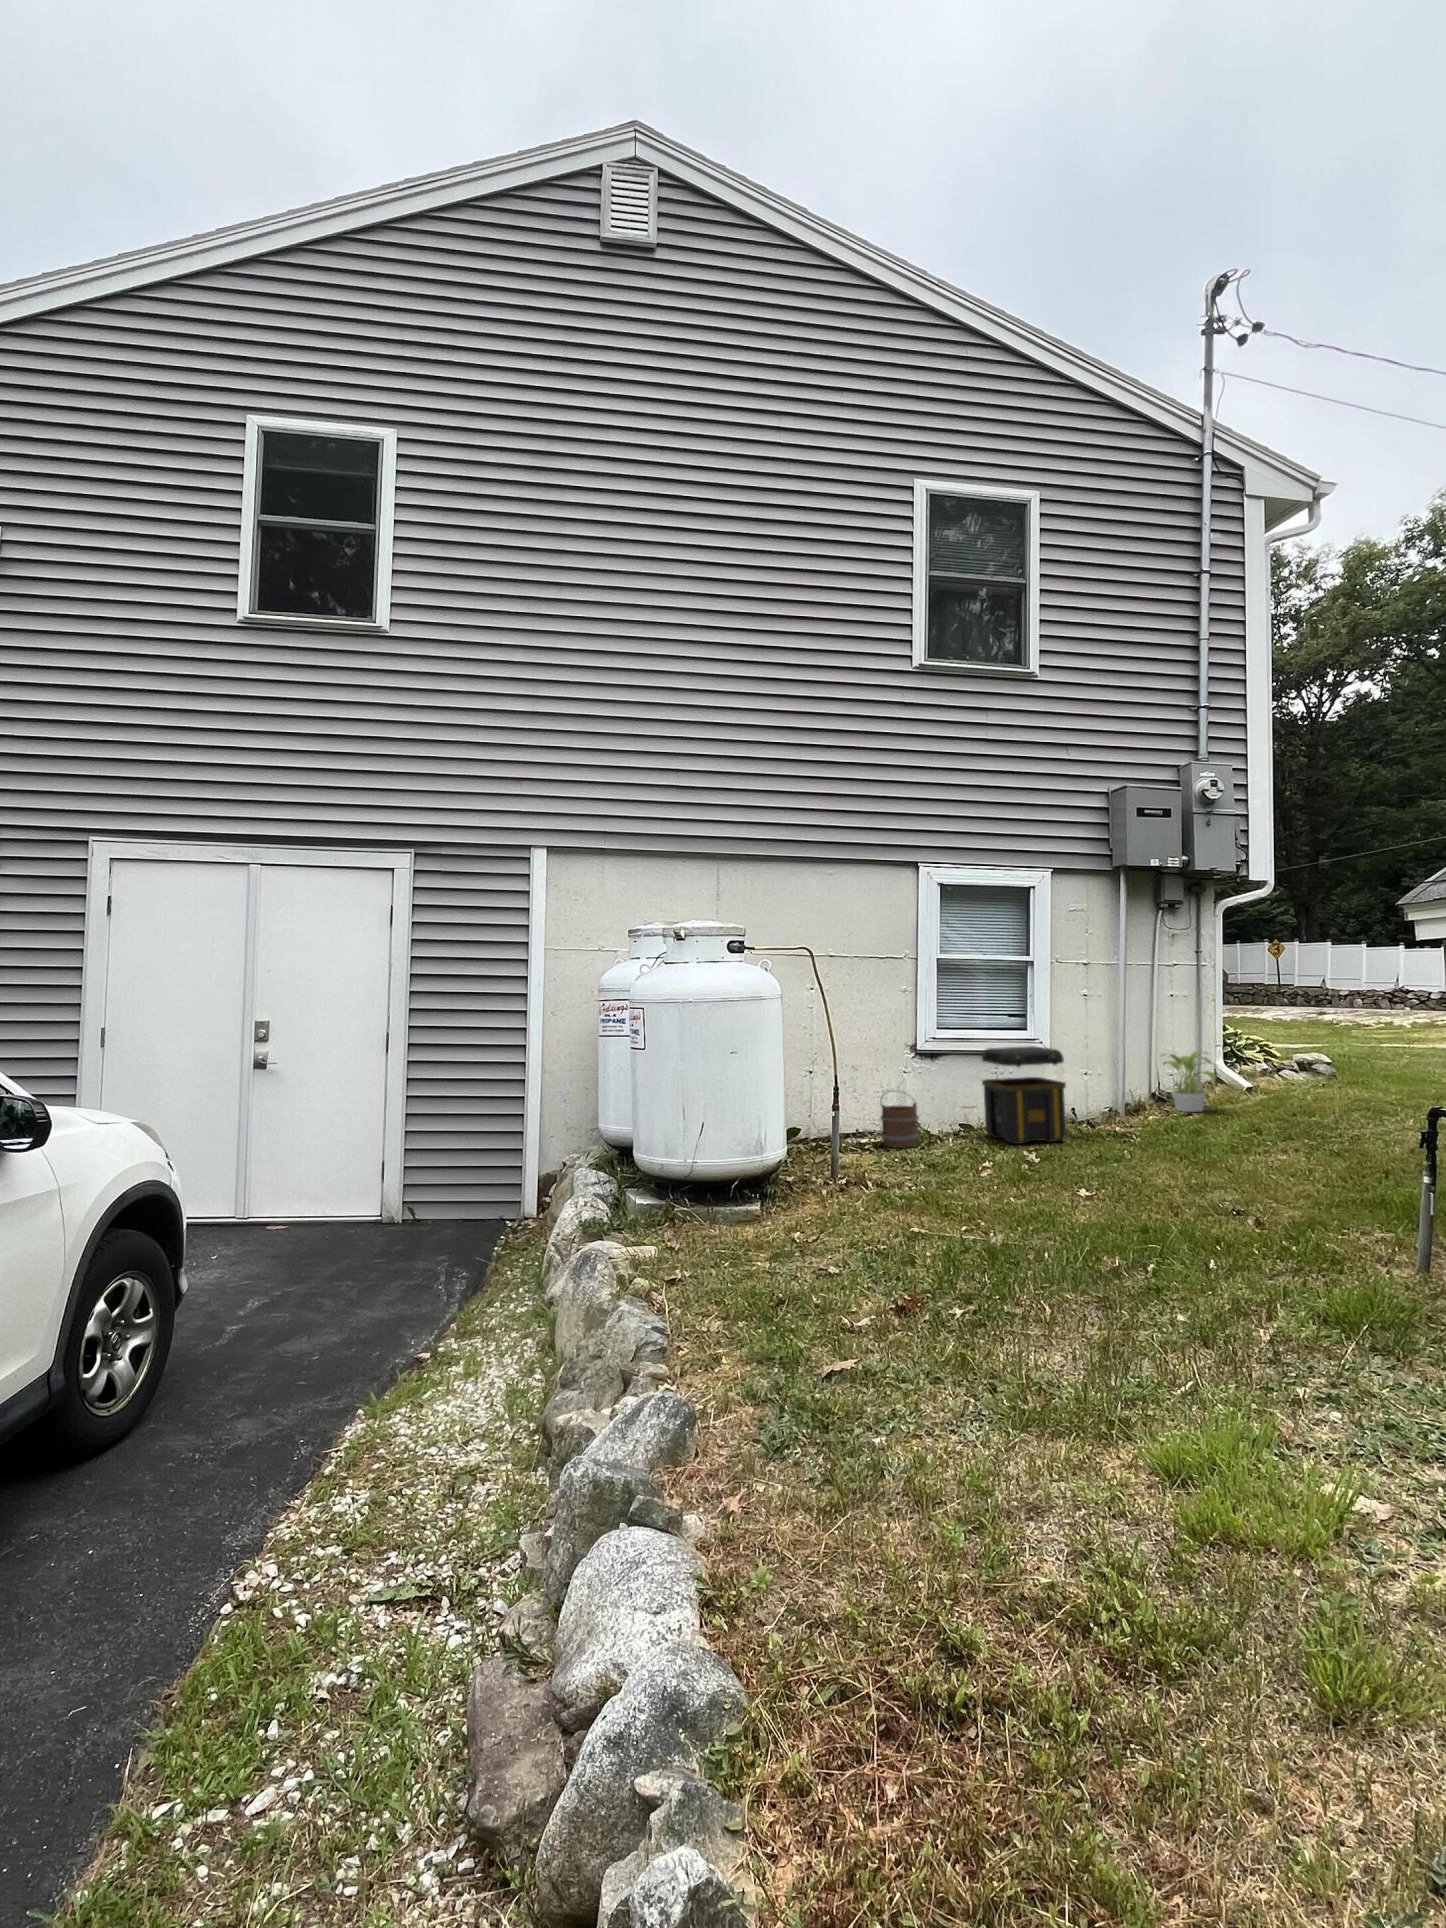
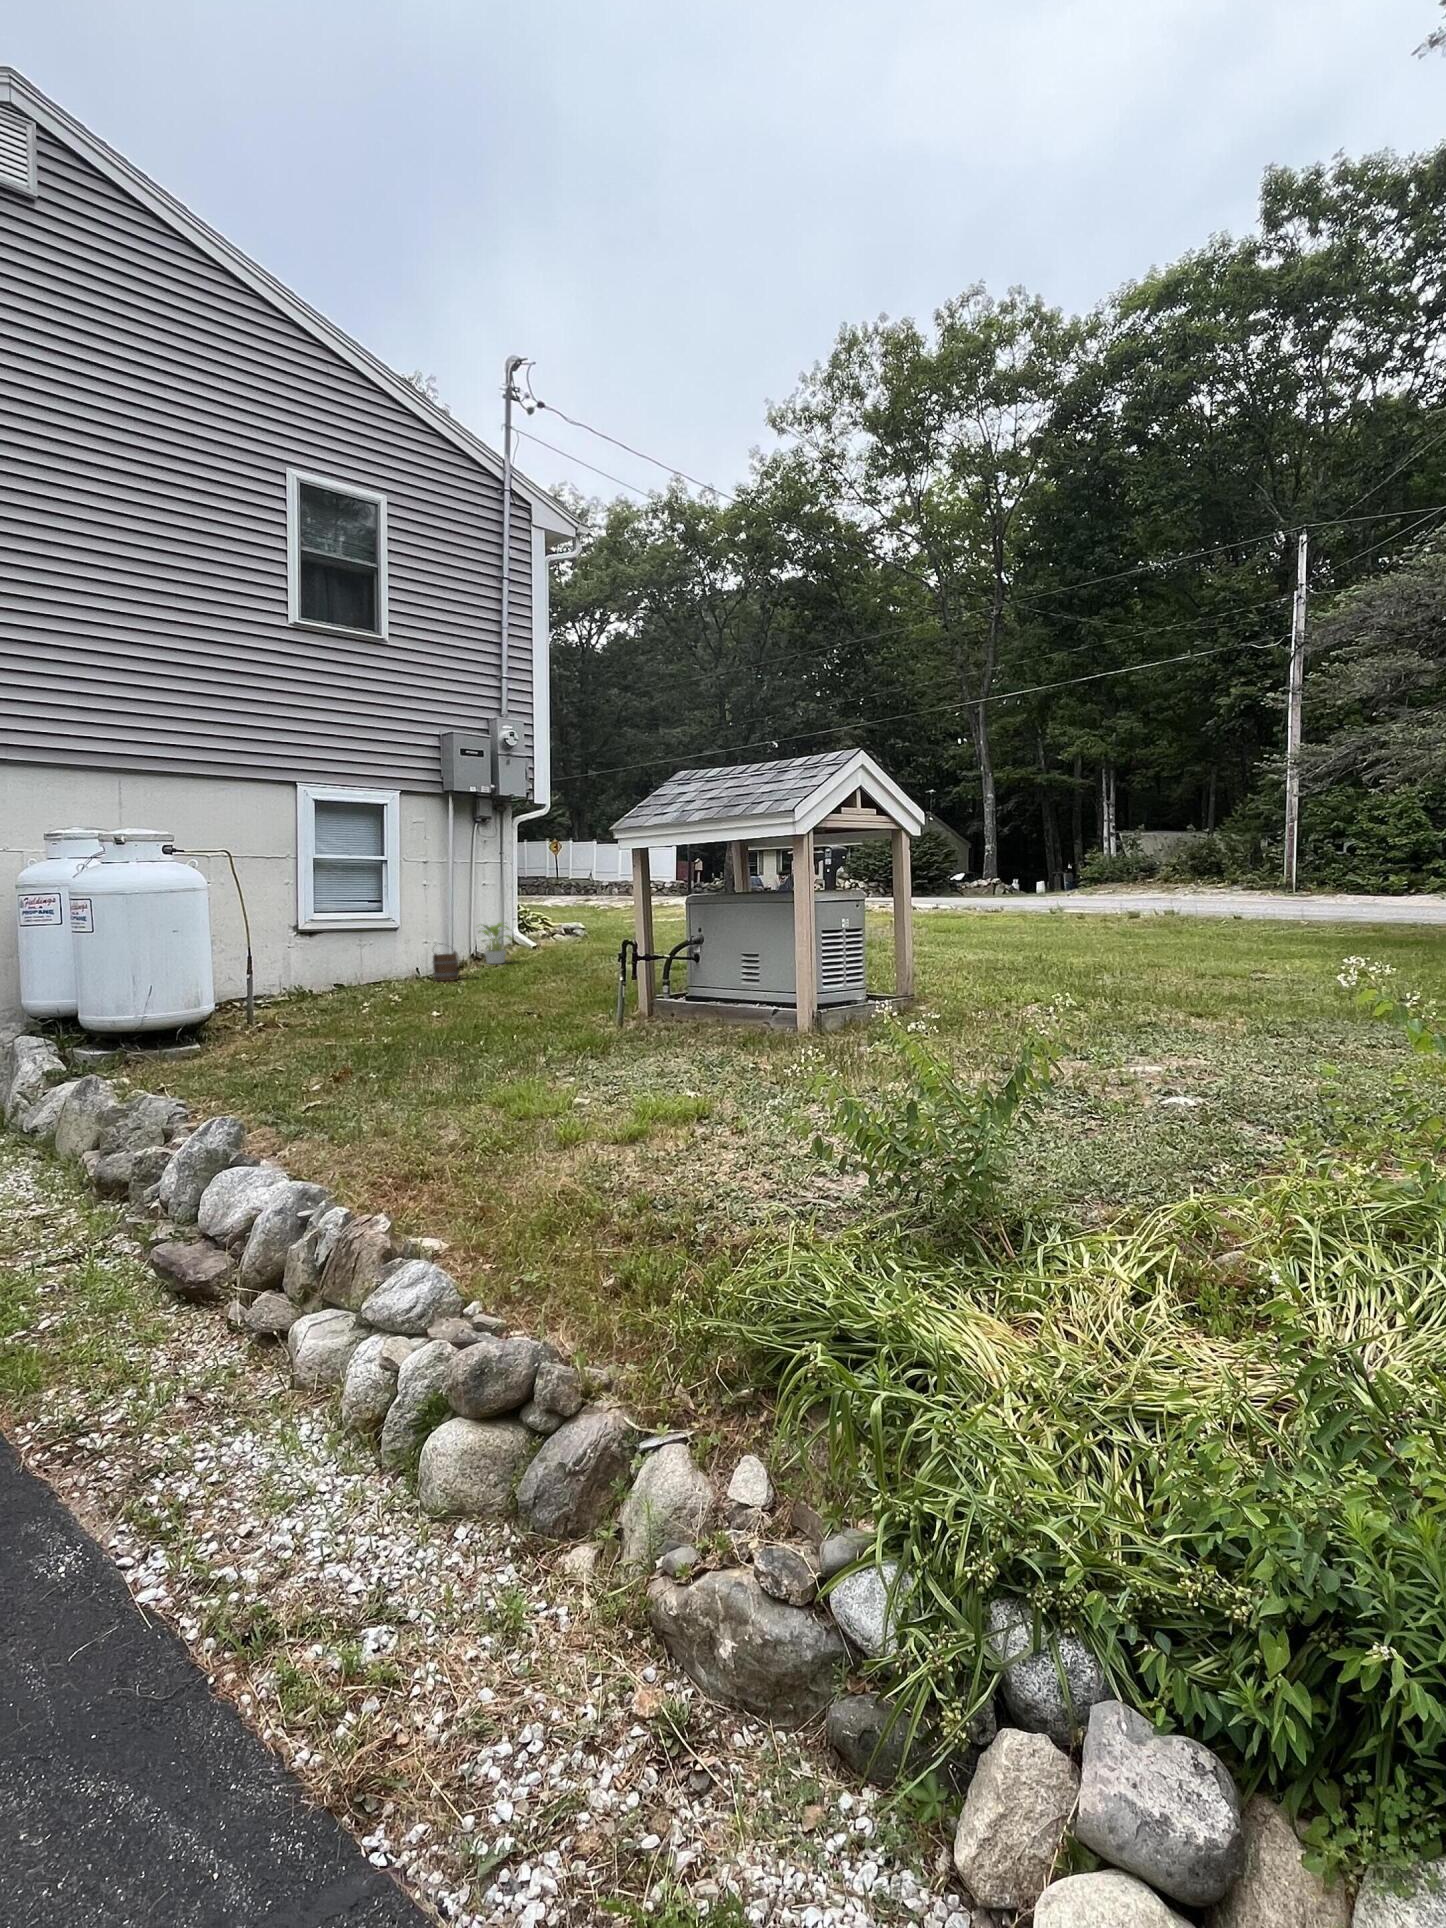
toolbox: present [982,1046,1066,1144] -> none [351,923,415,993]
bucket: present [880,1094,919,1148] -> present [433,951,459,981]

